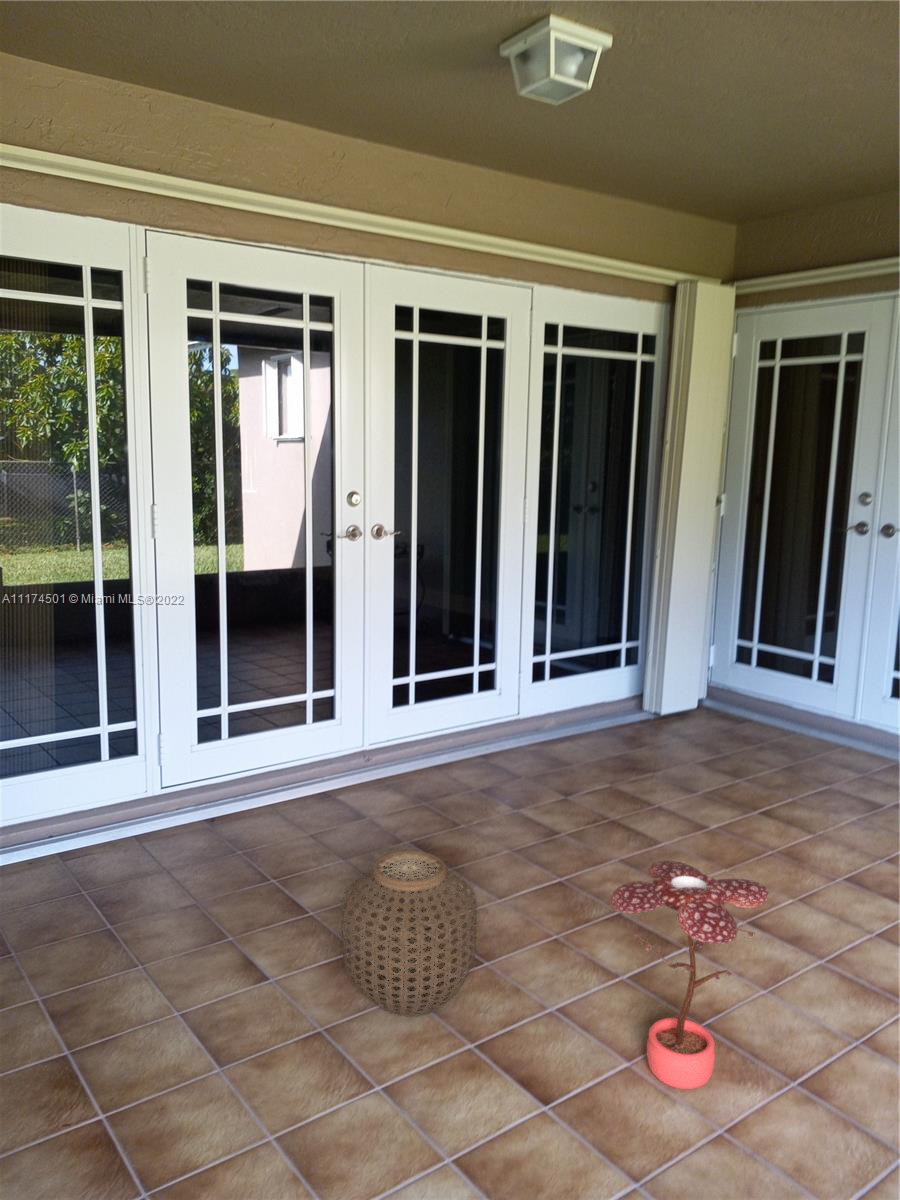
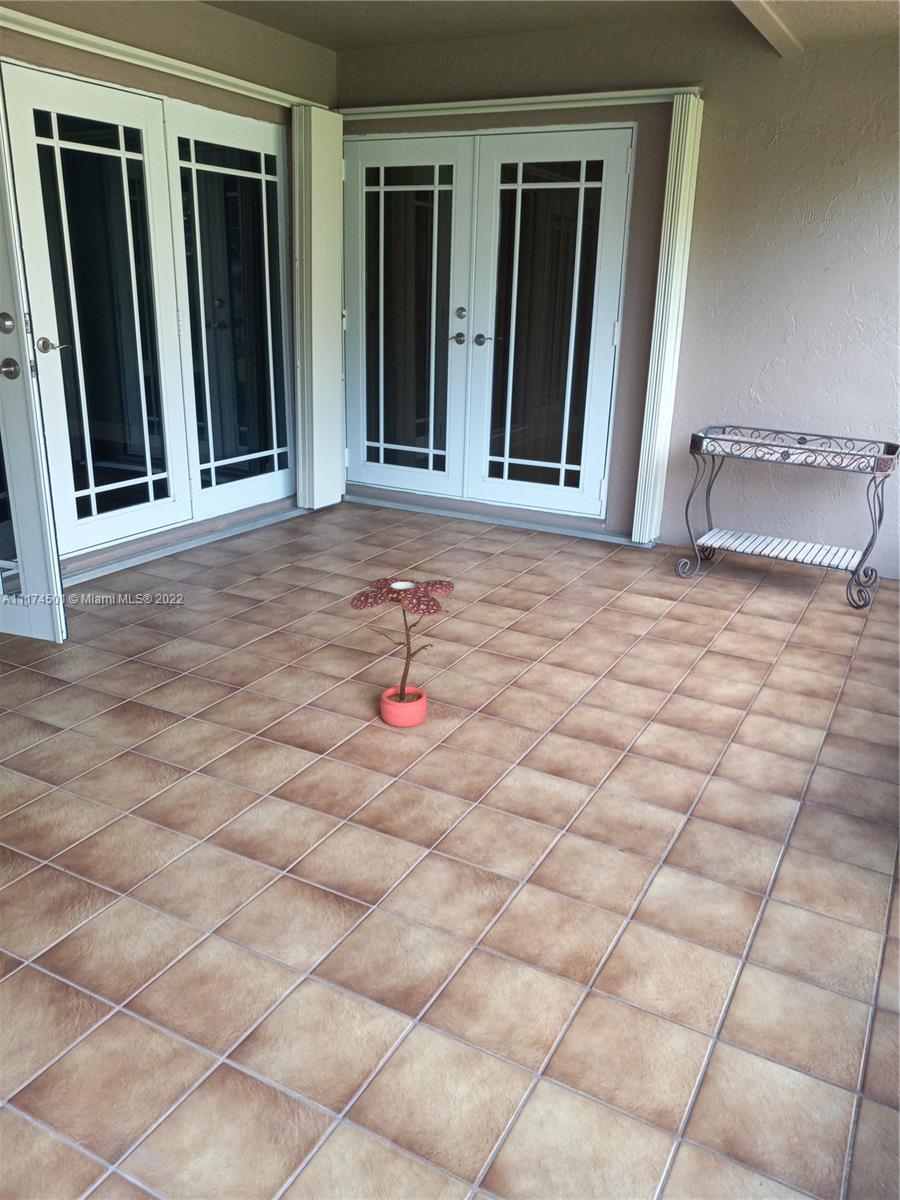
woven basket: present [341,851,477,1017] -> none [126,605,241,731]

